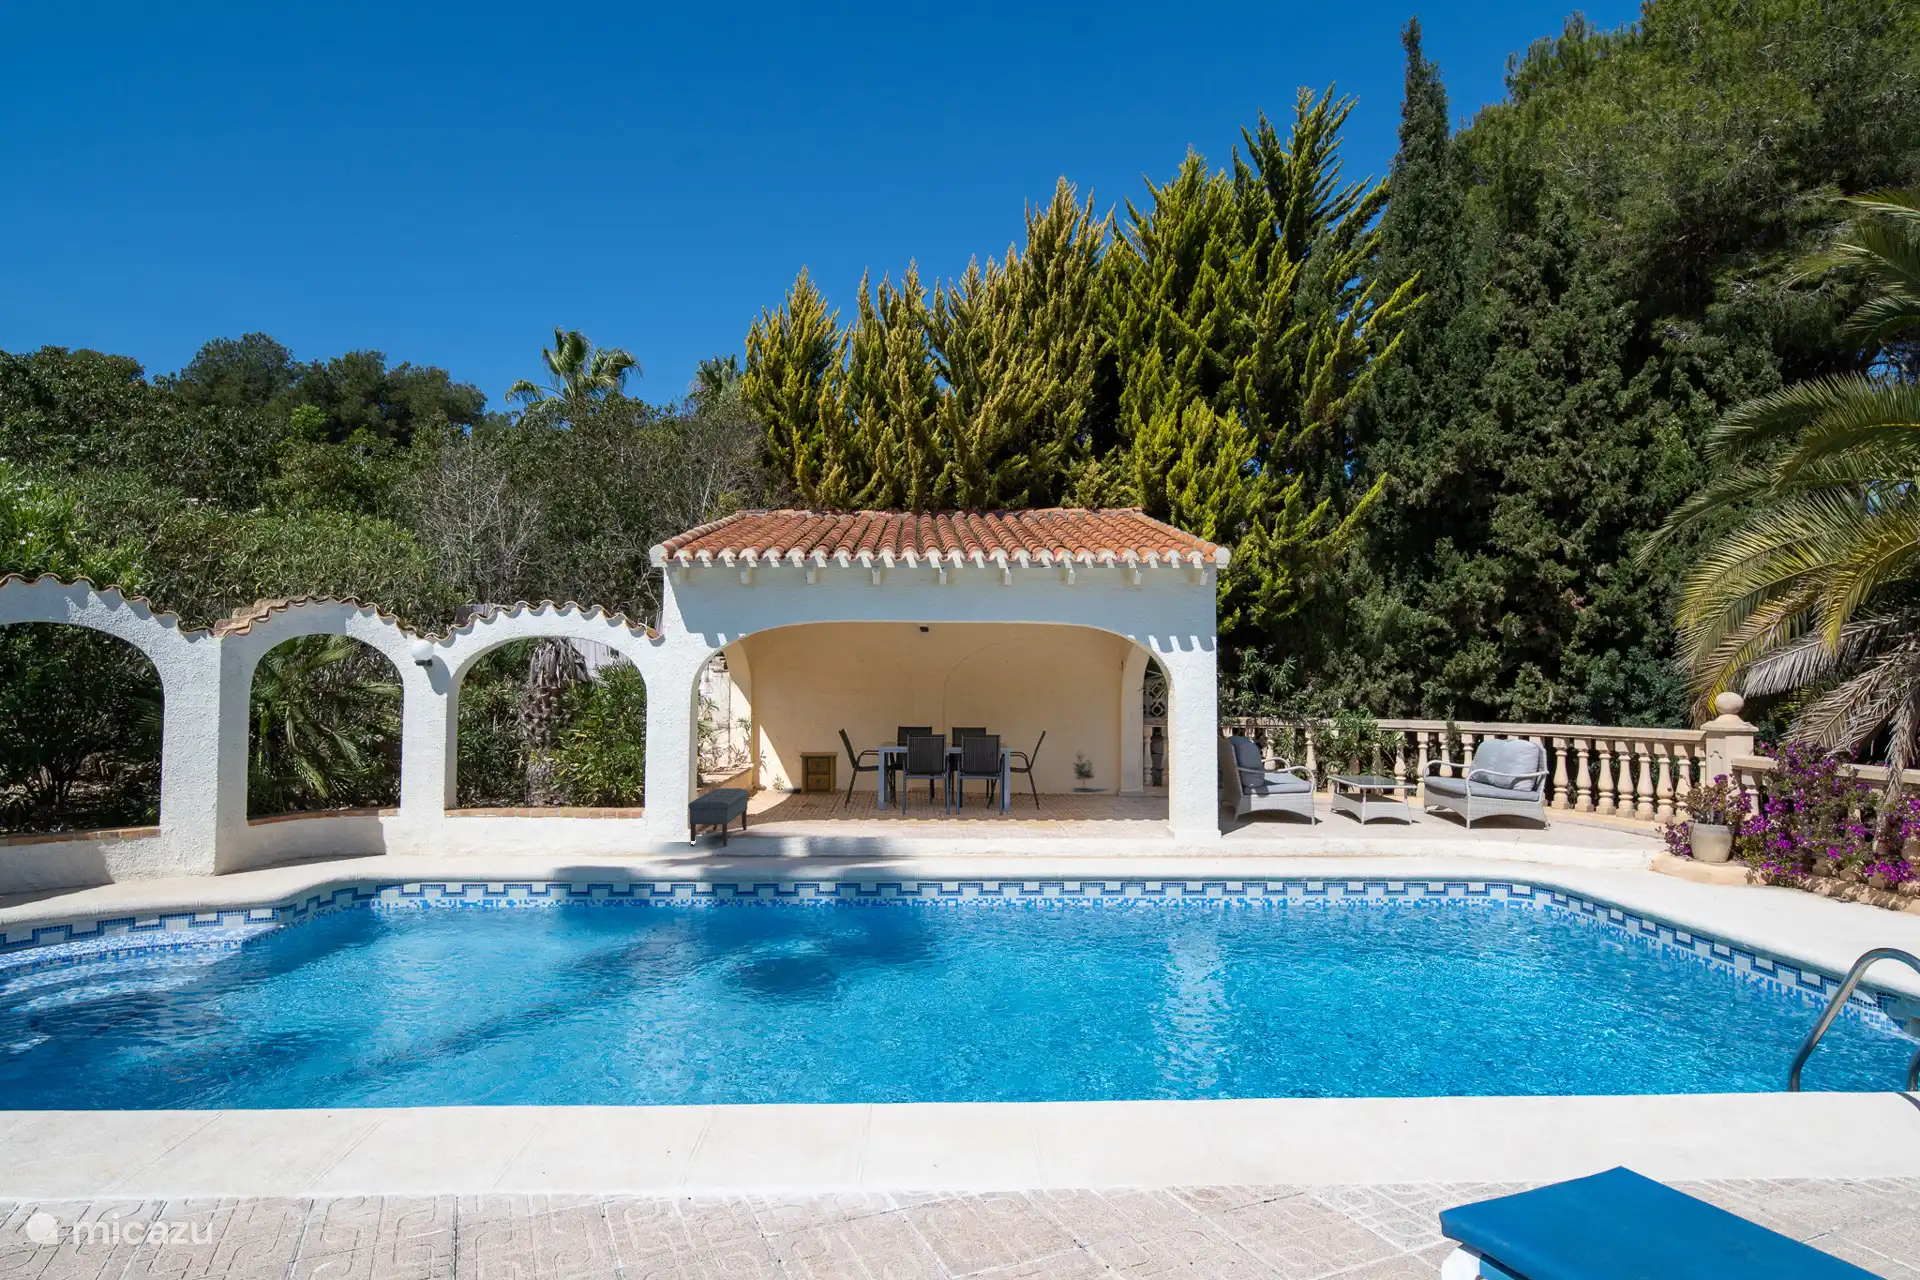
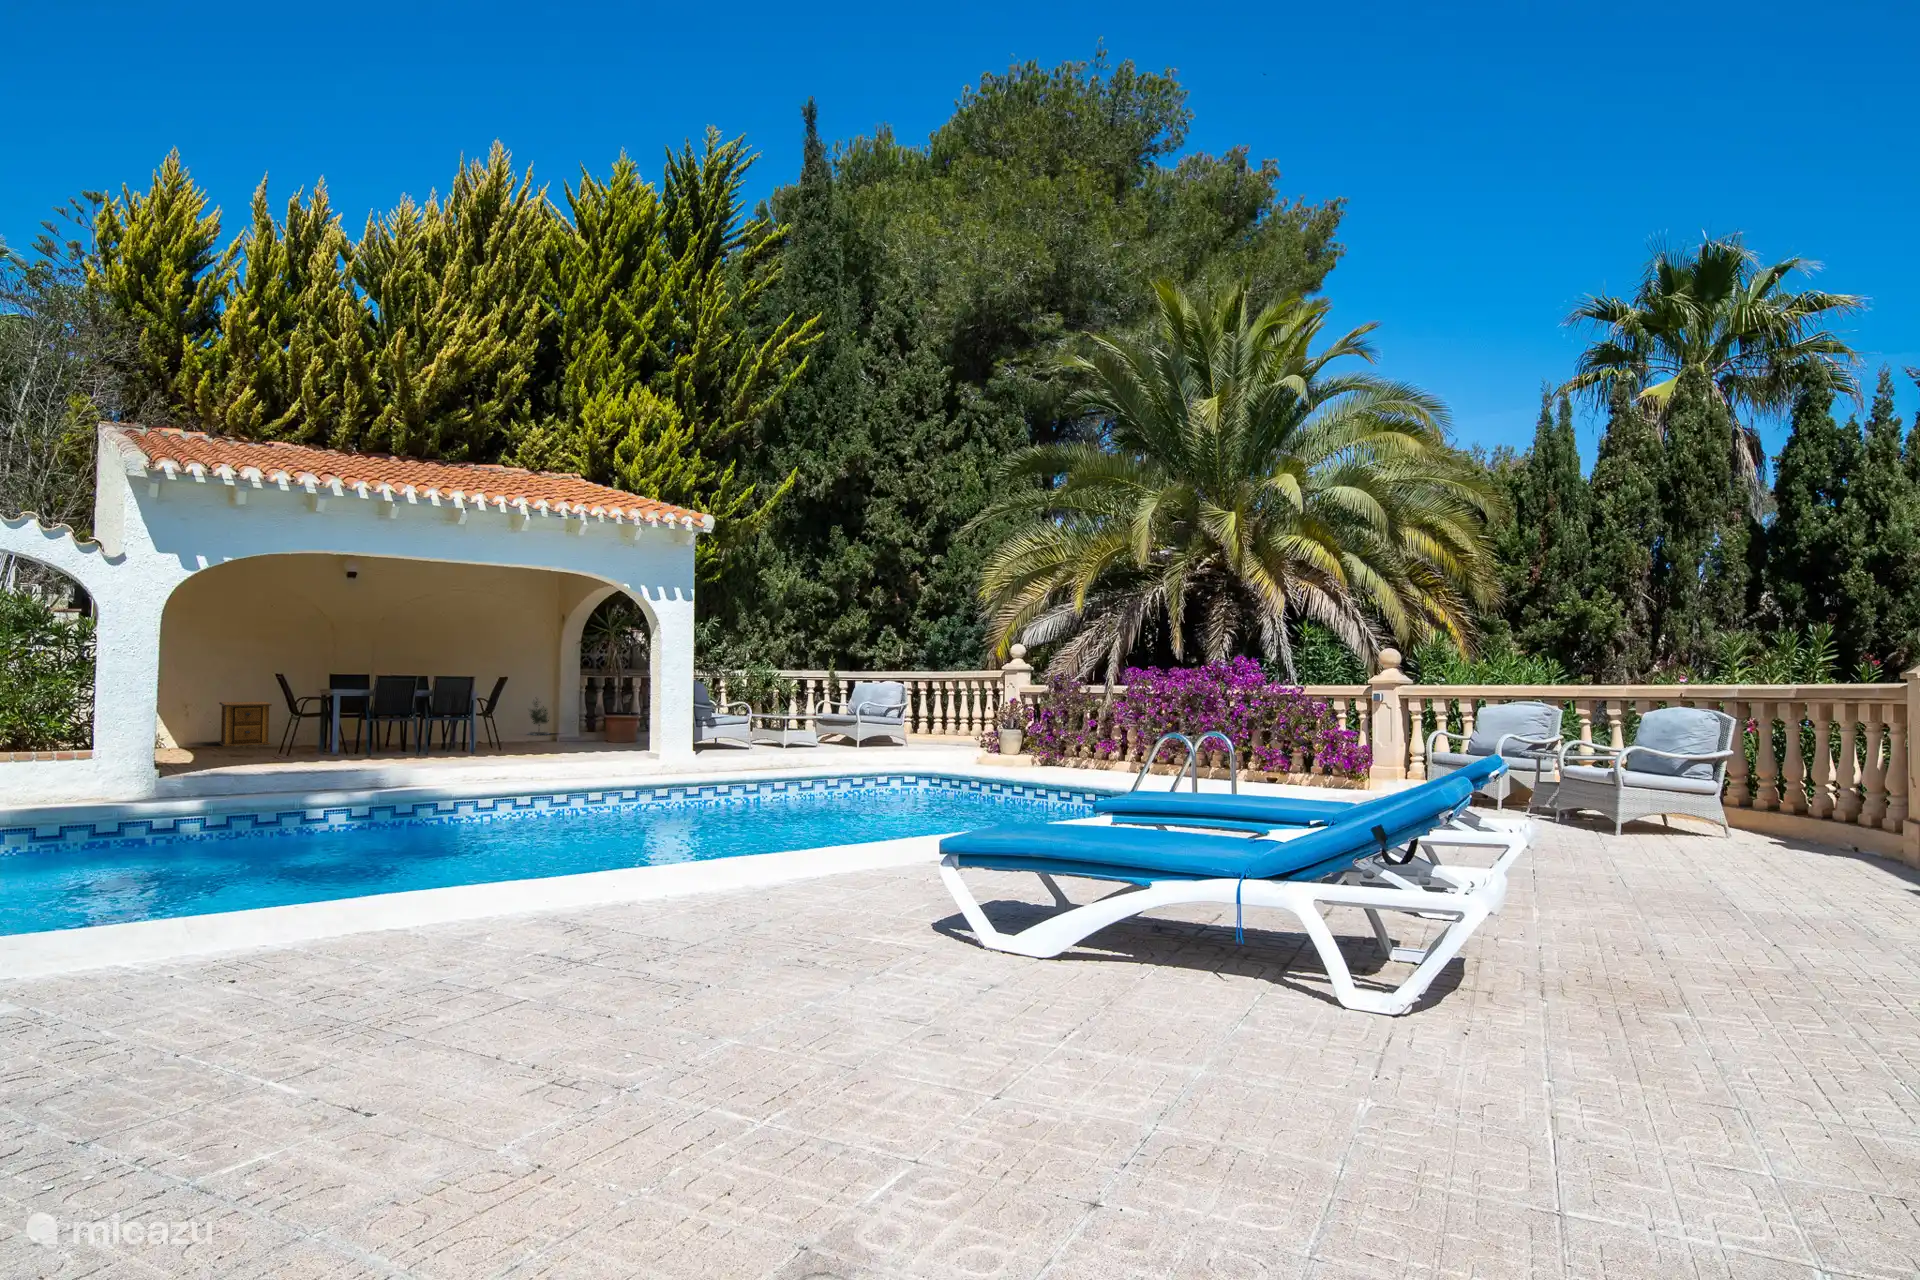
bench: present [689,788,748,846] -> none [170,731,220,788]

